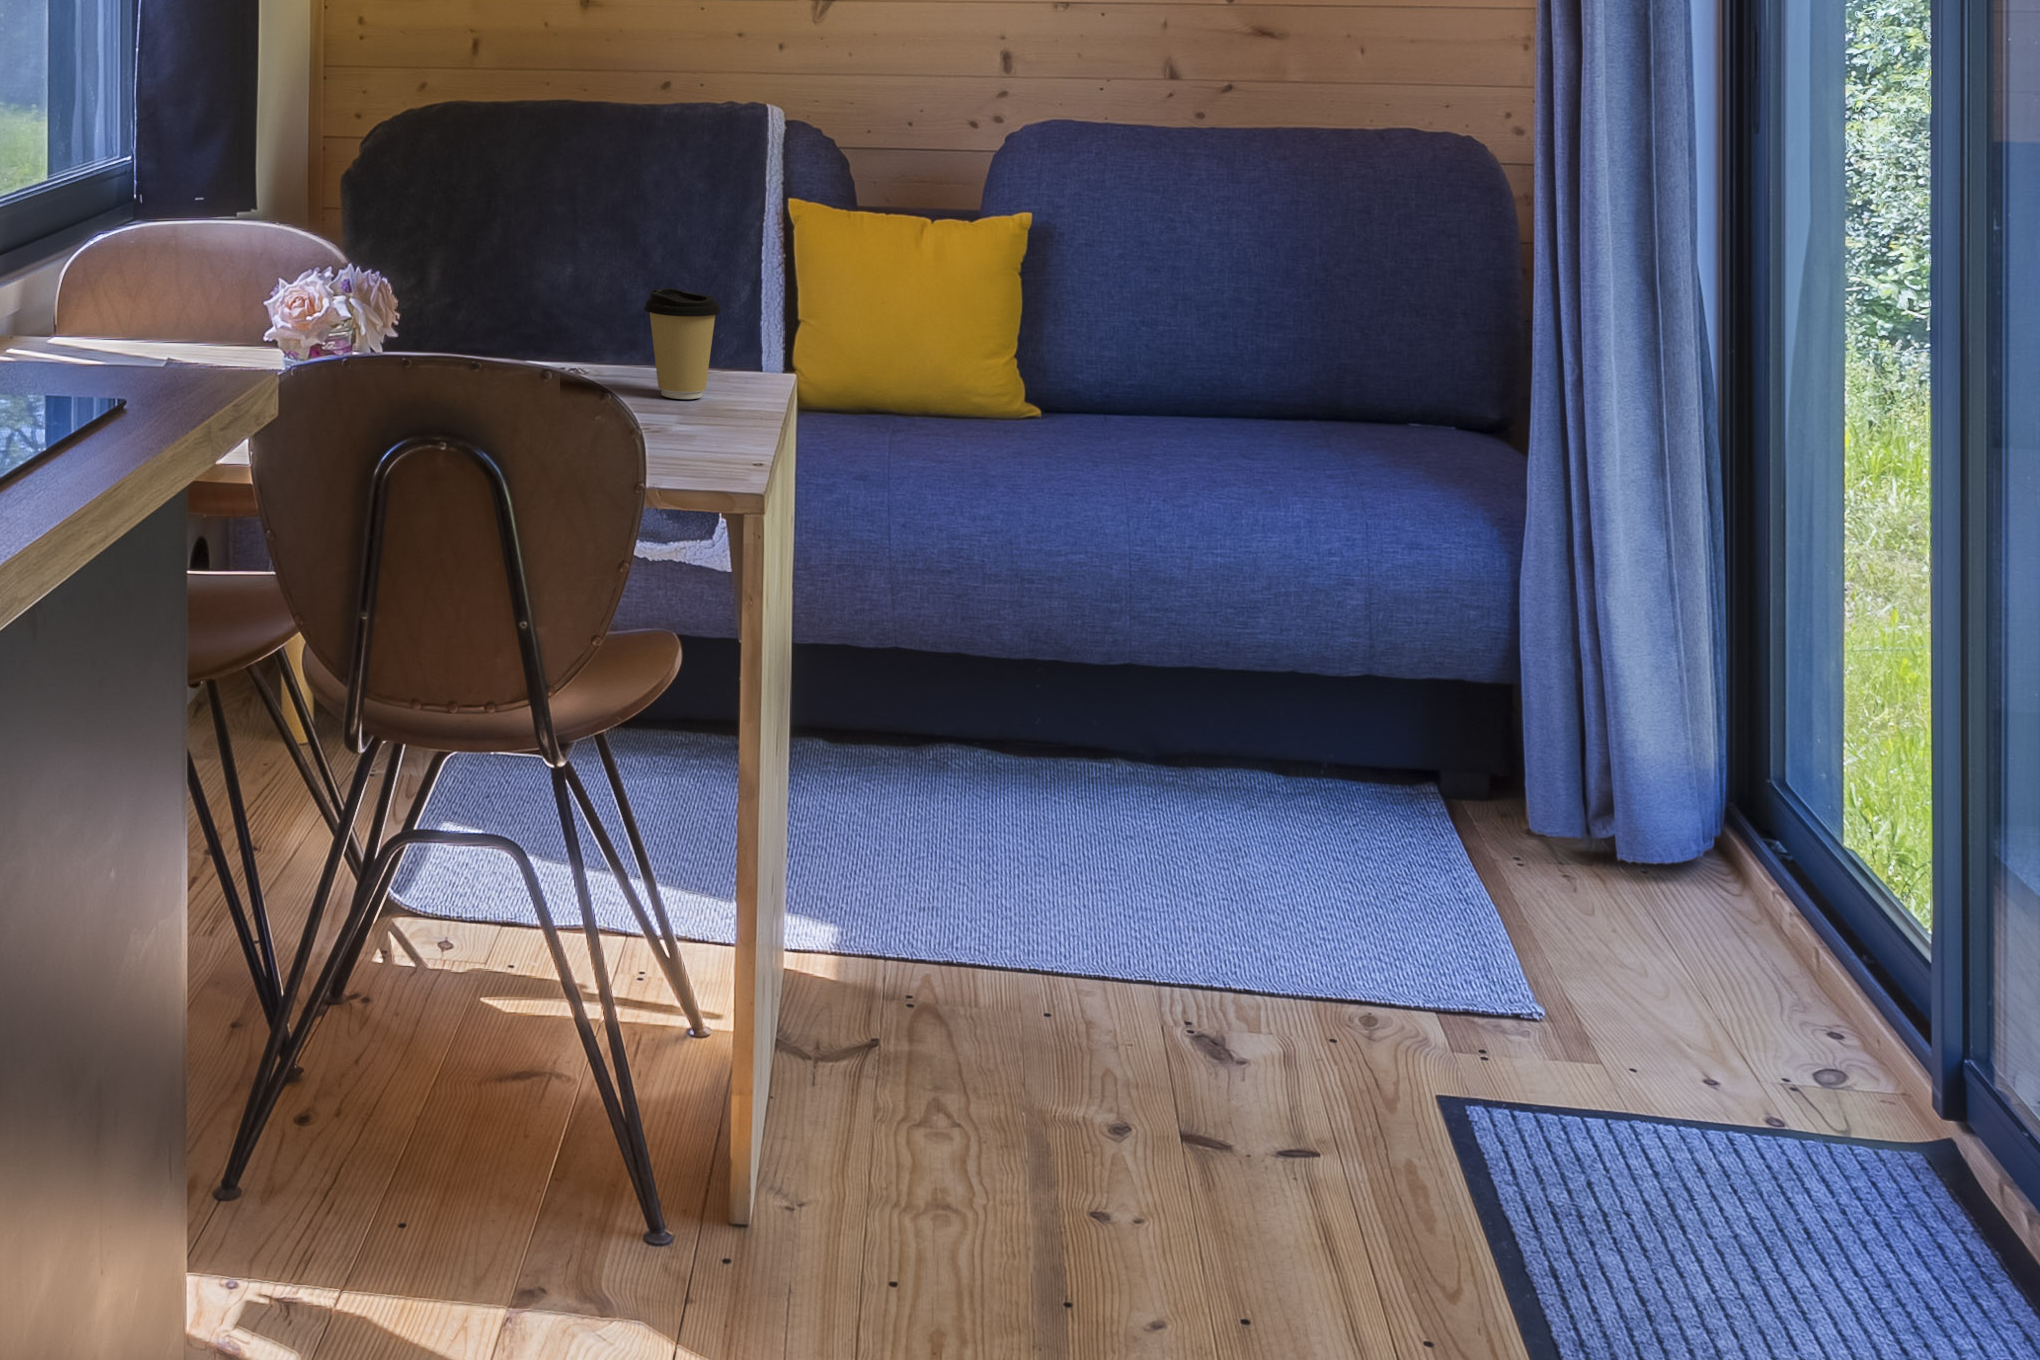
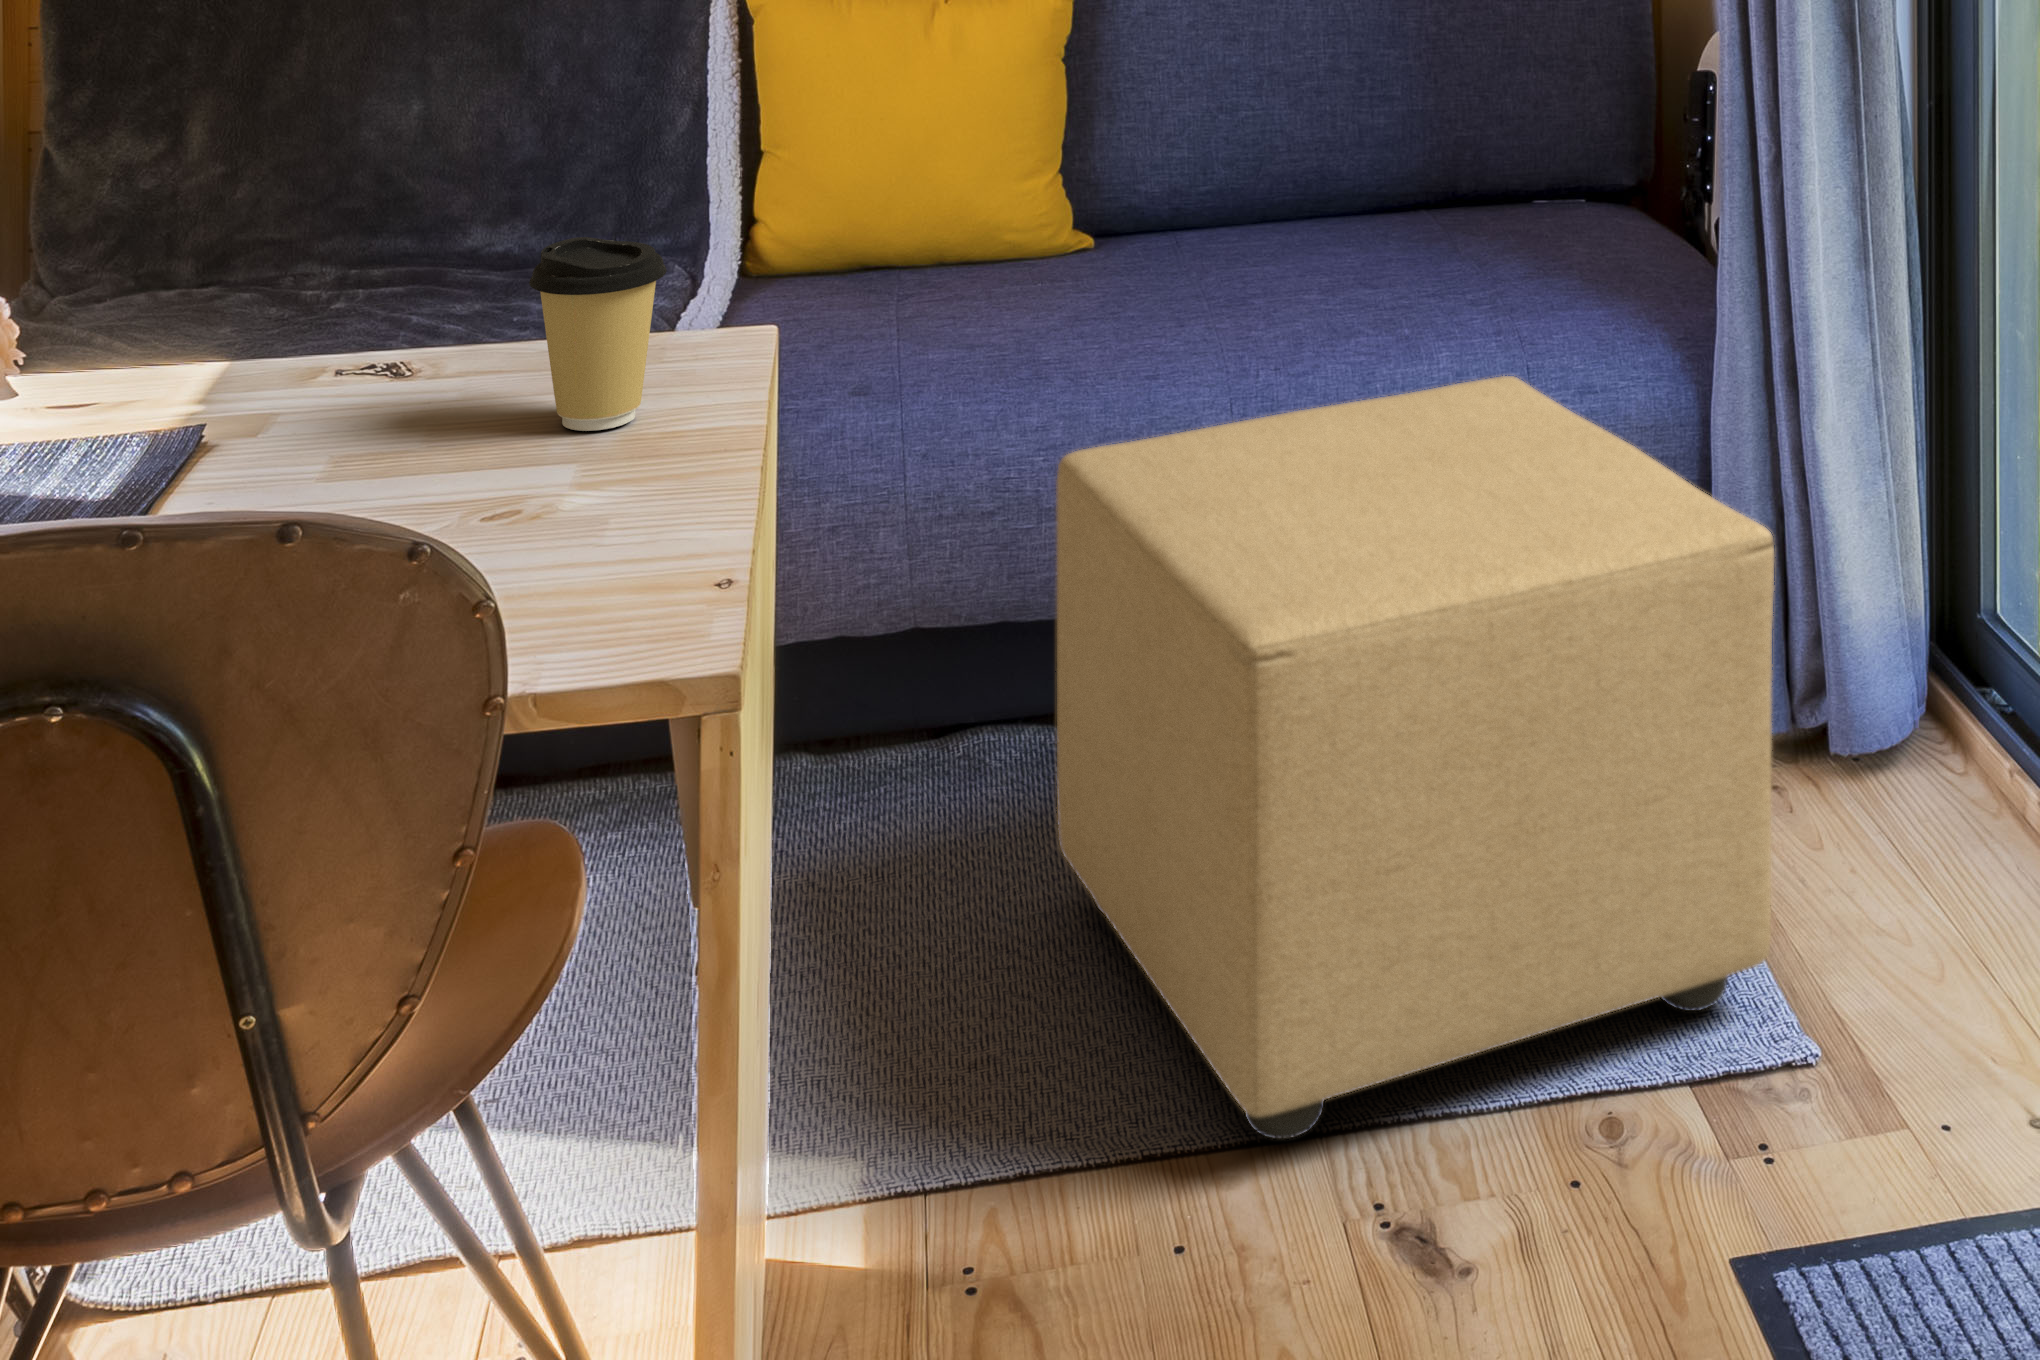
ottoman: none [984,516,1514,972] -> present [1056,376,1774,1139]

